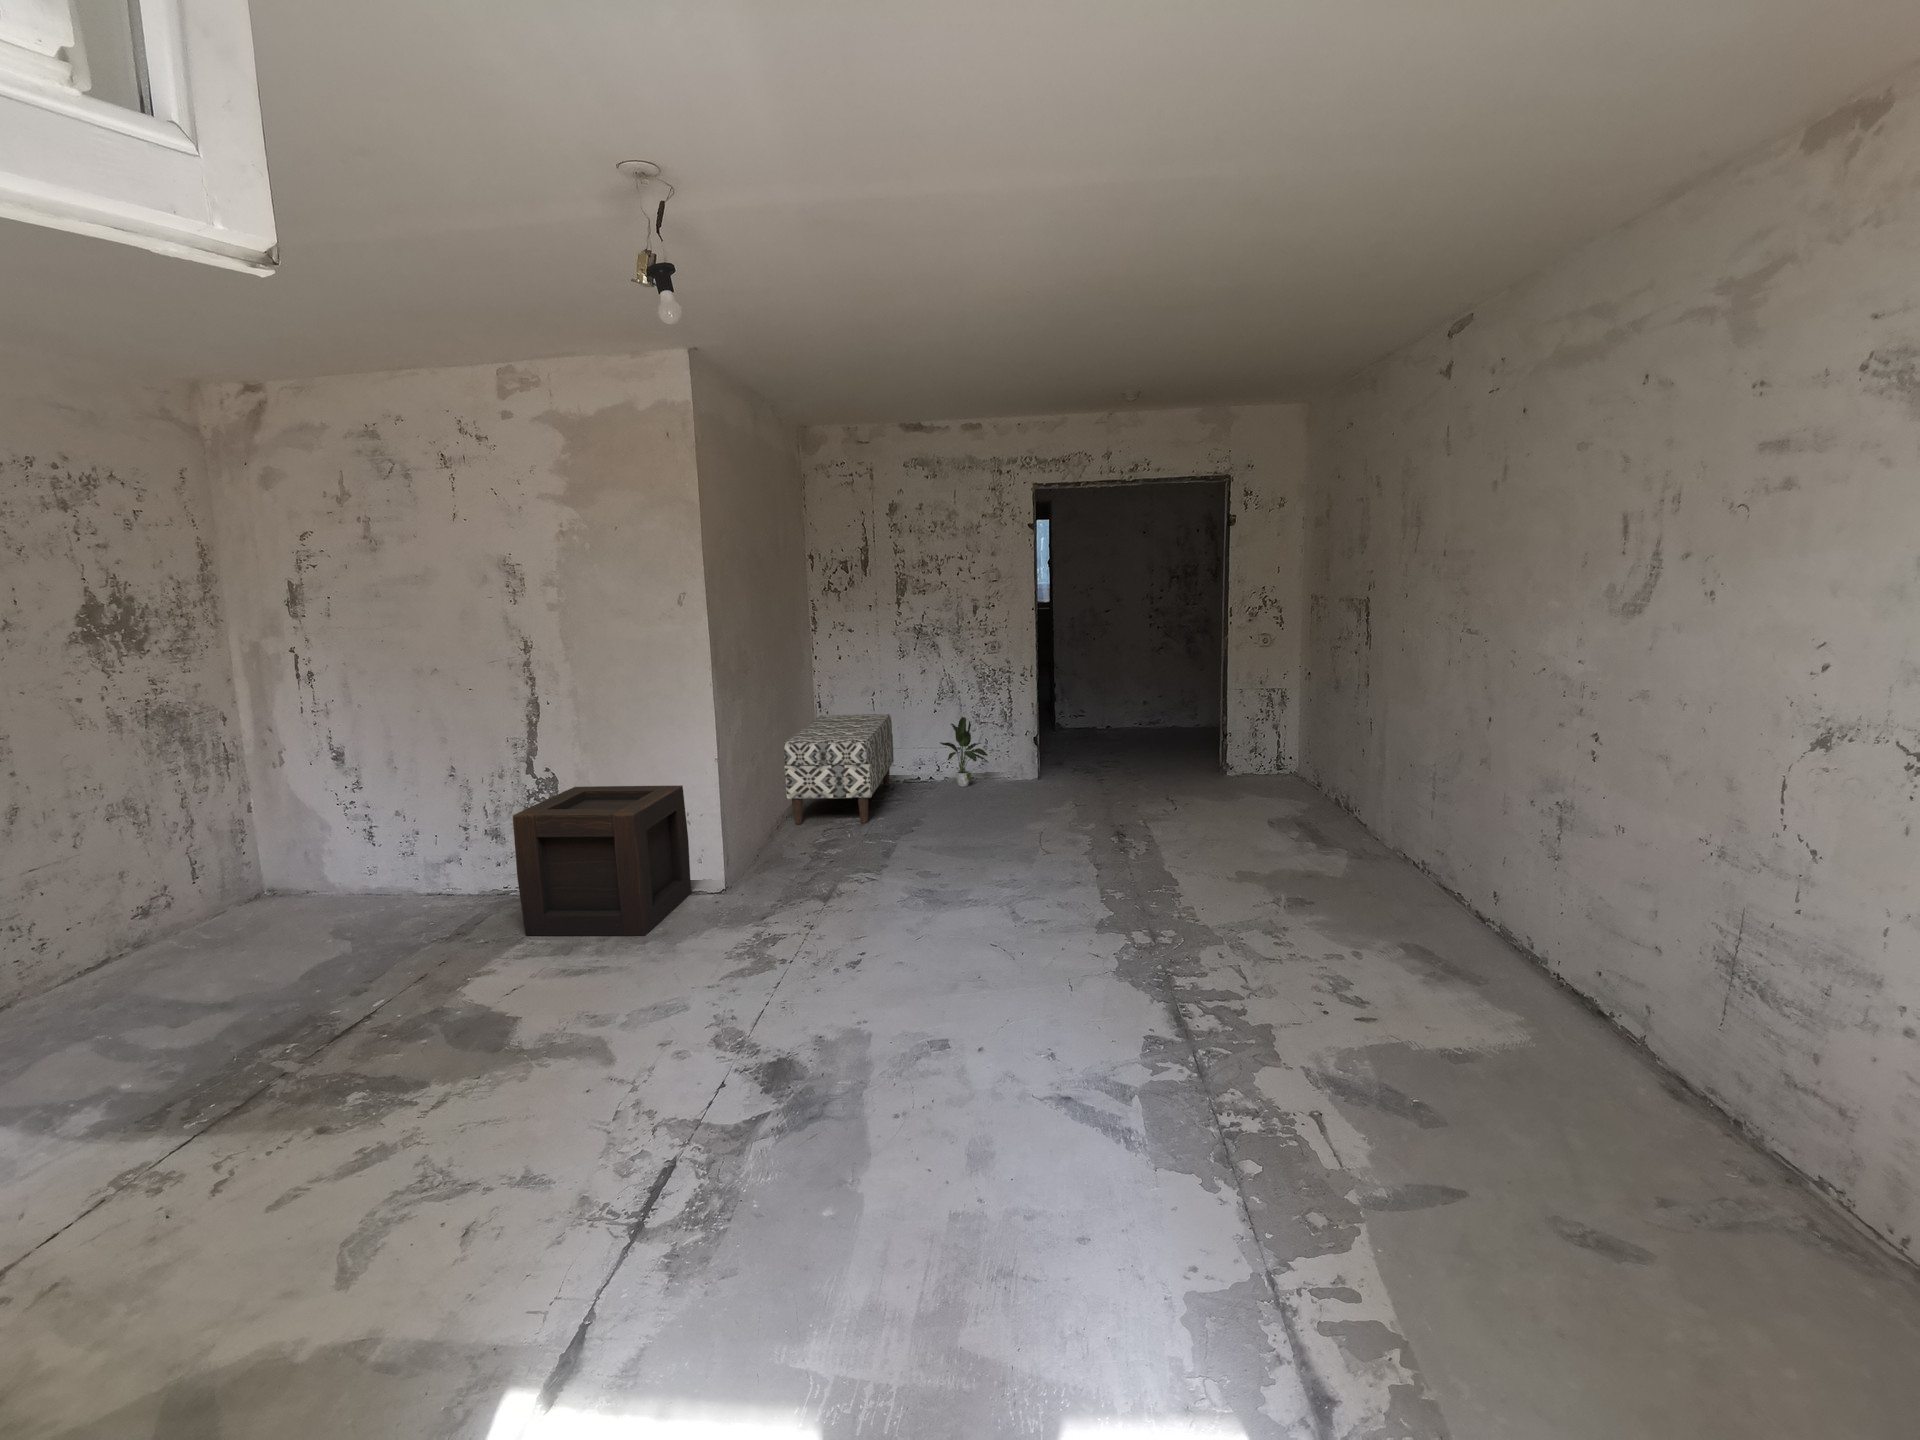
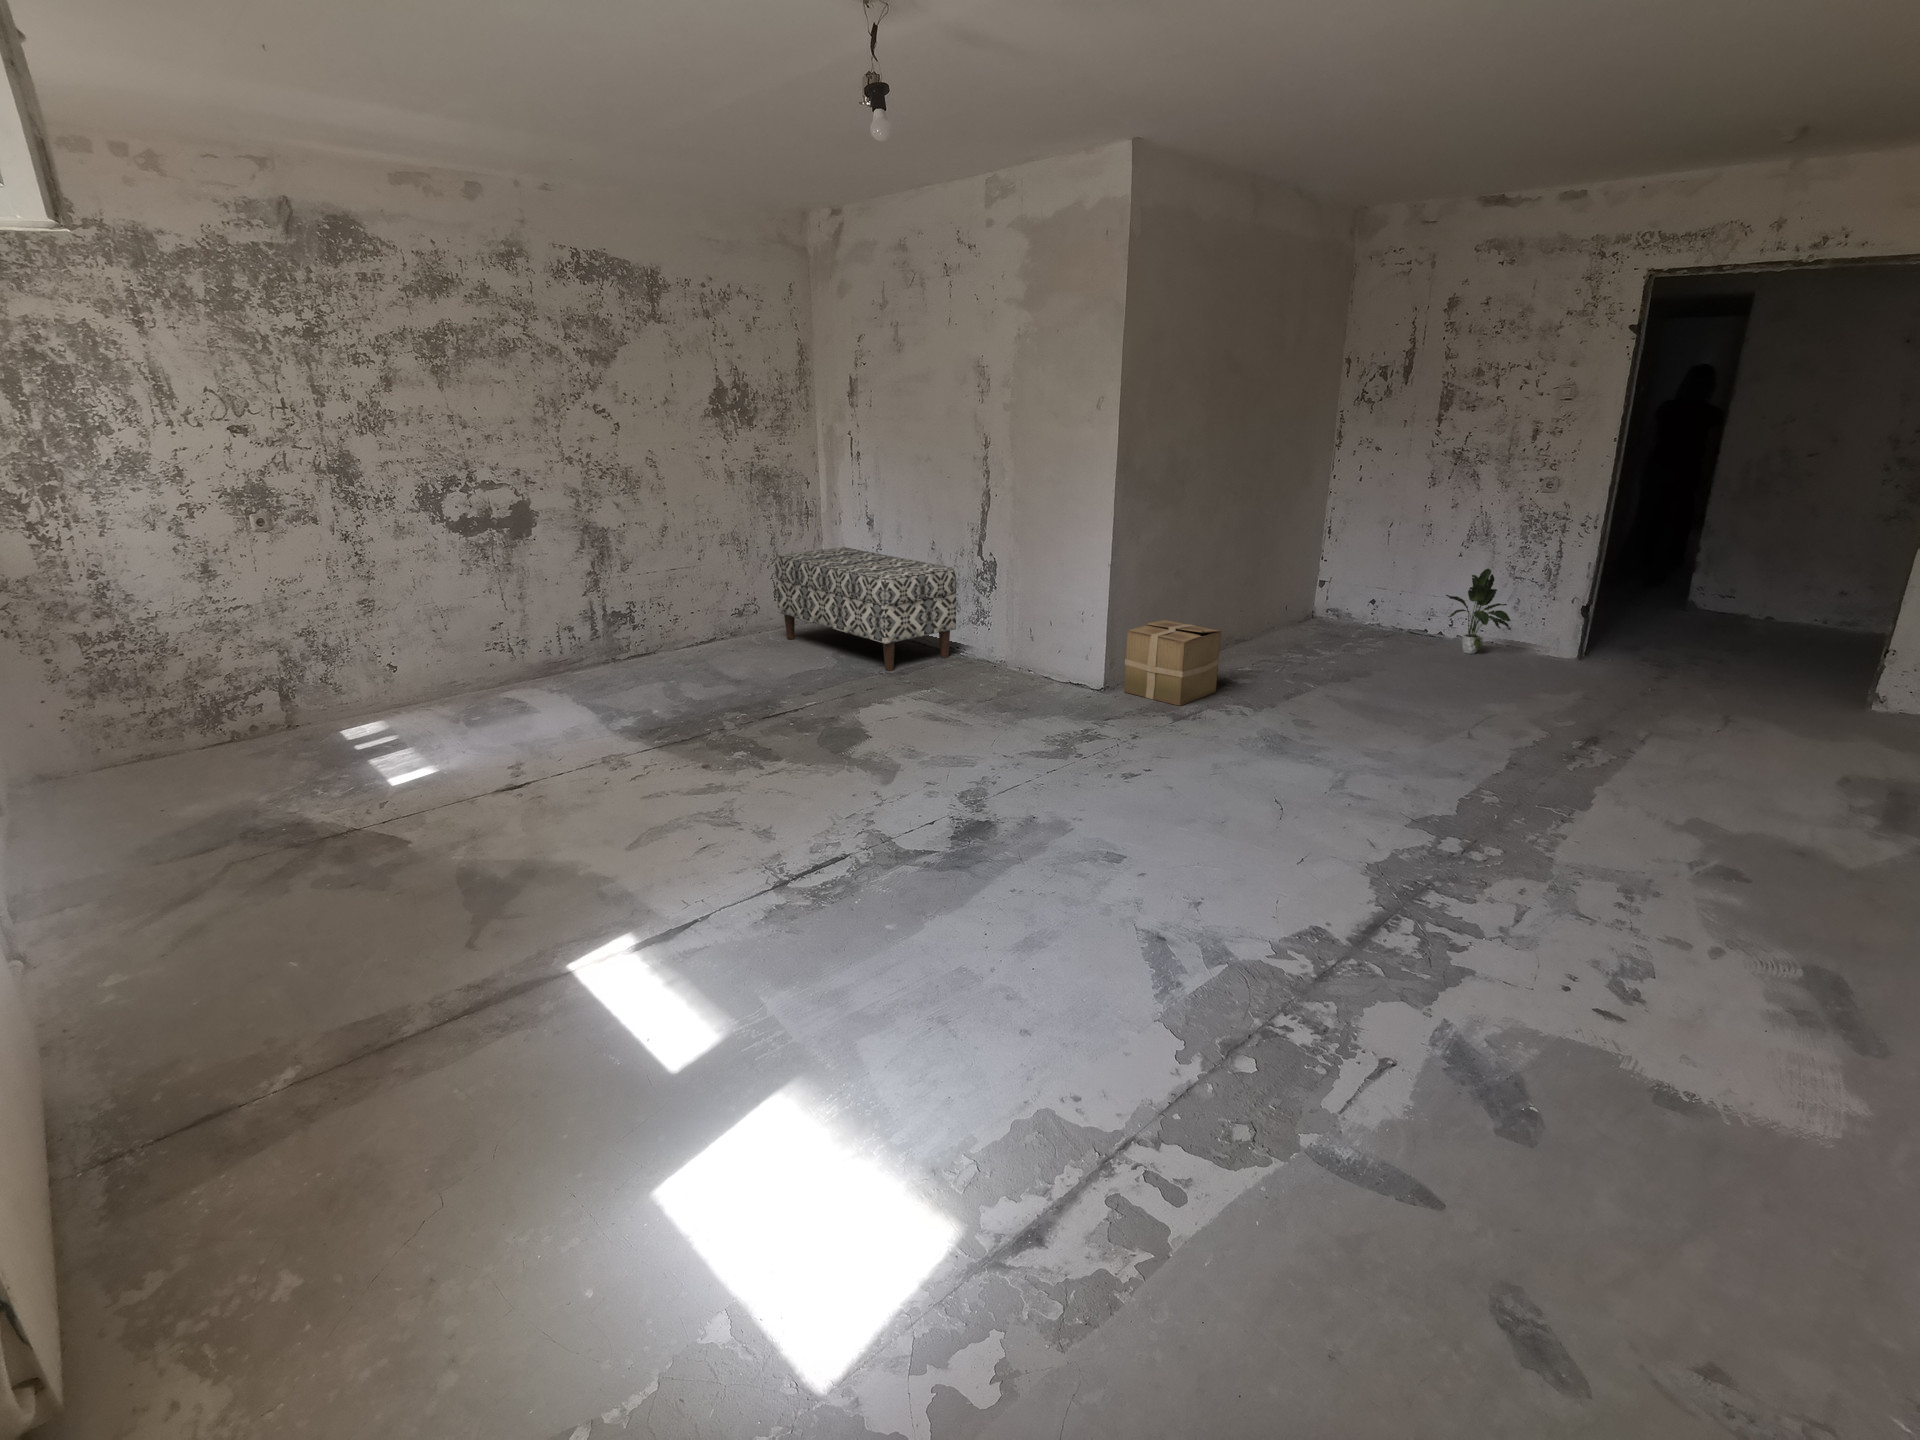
bench: present [784,714,894,824] -> present [776,547,956,671]
wooden crate: present [513,785,691,936] -> none [925,572,1076,710]
cardboard box: none [742,804,826,883] -> present [1124,620,1221,706]

